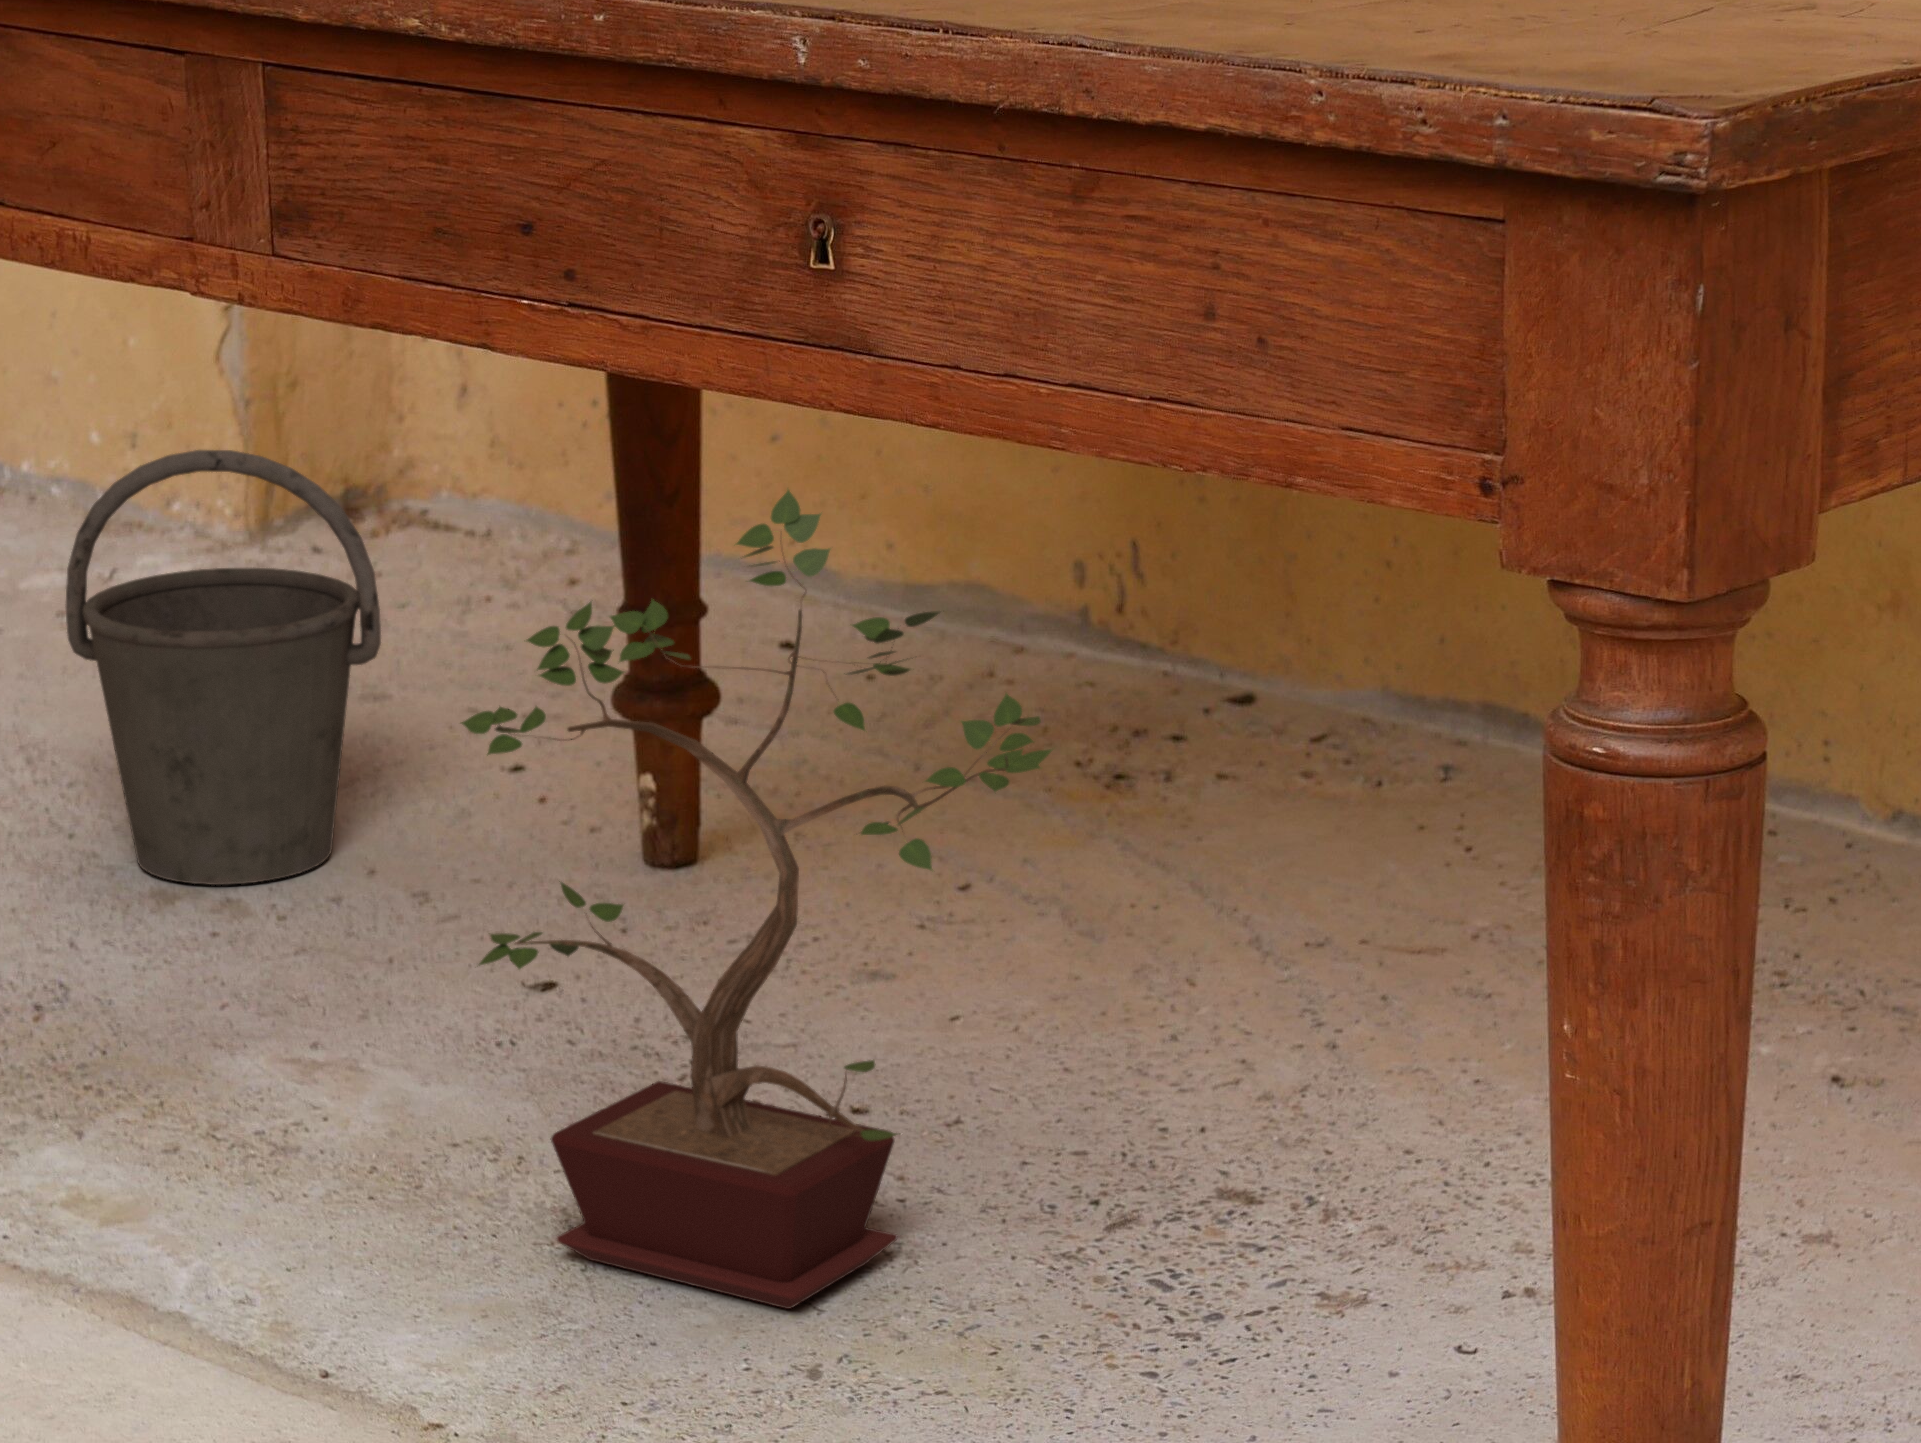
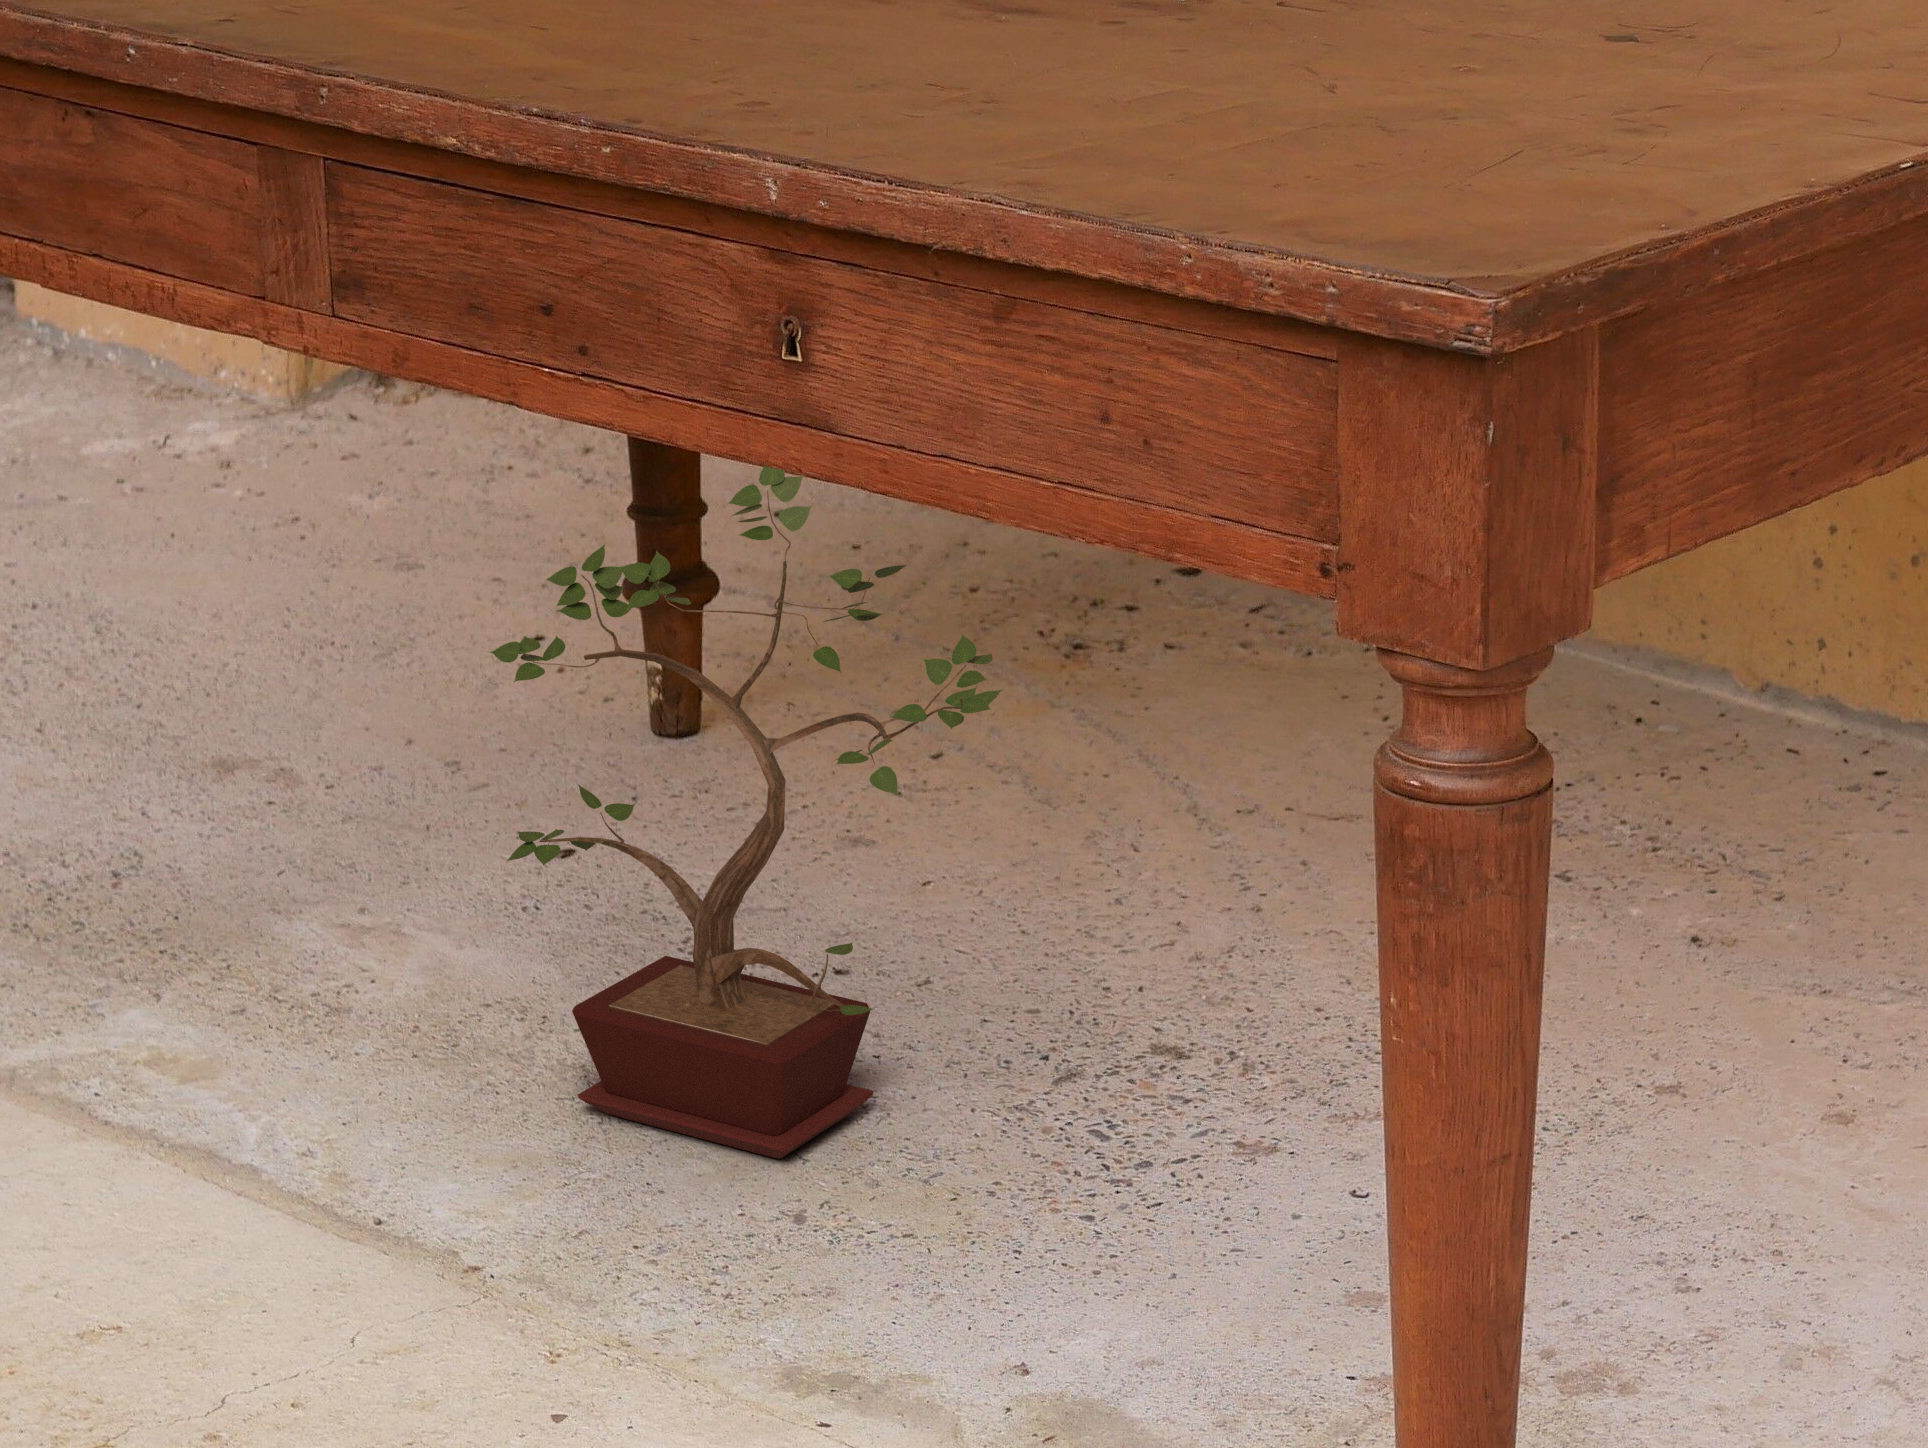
bucket: present [66,450,381,885] -> none [134,367,417,755]

